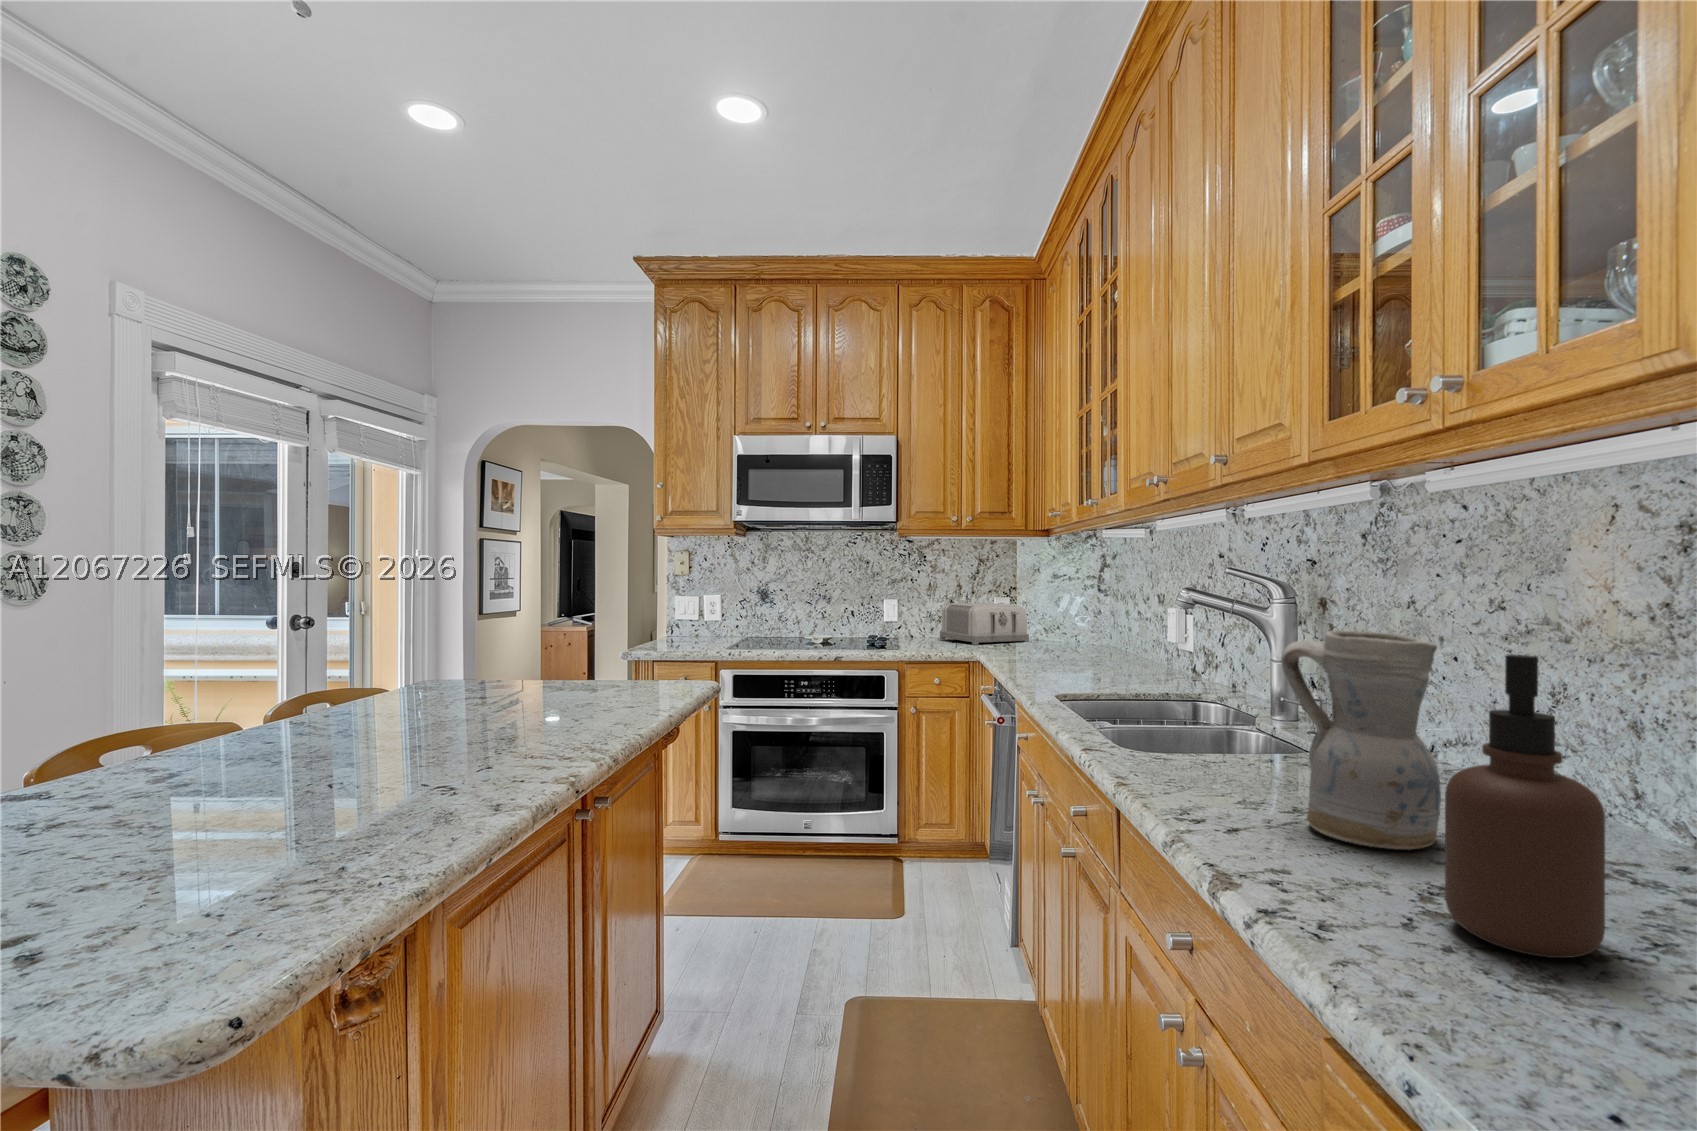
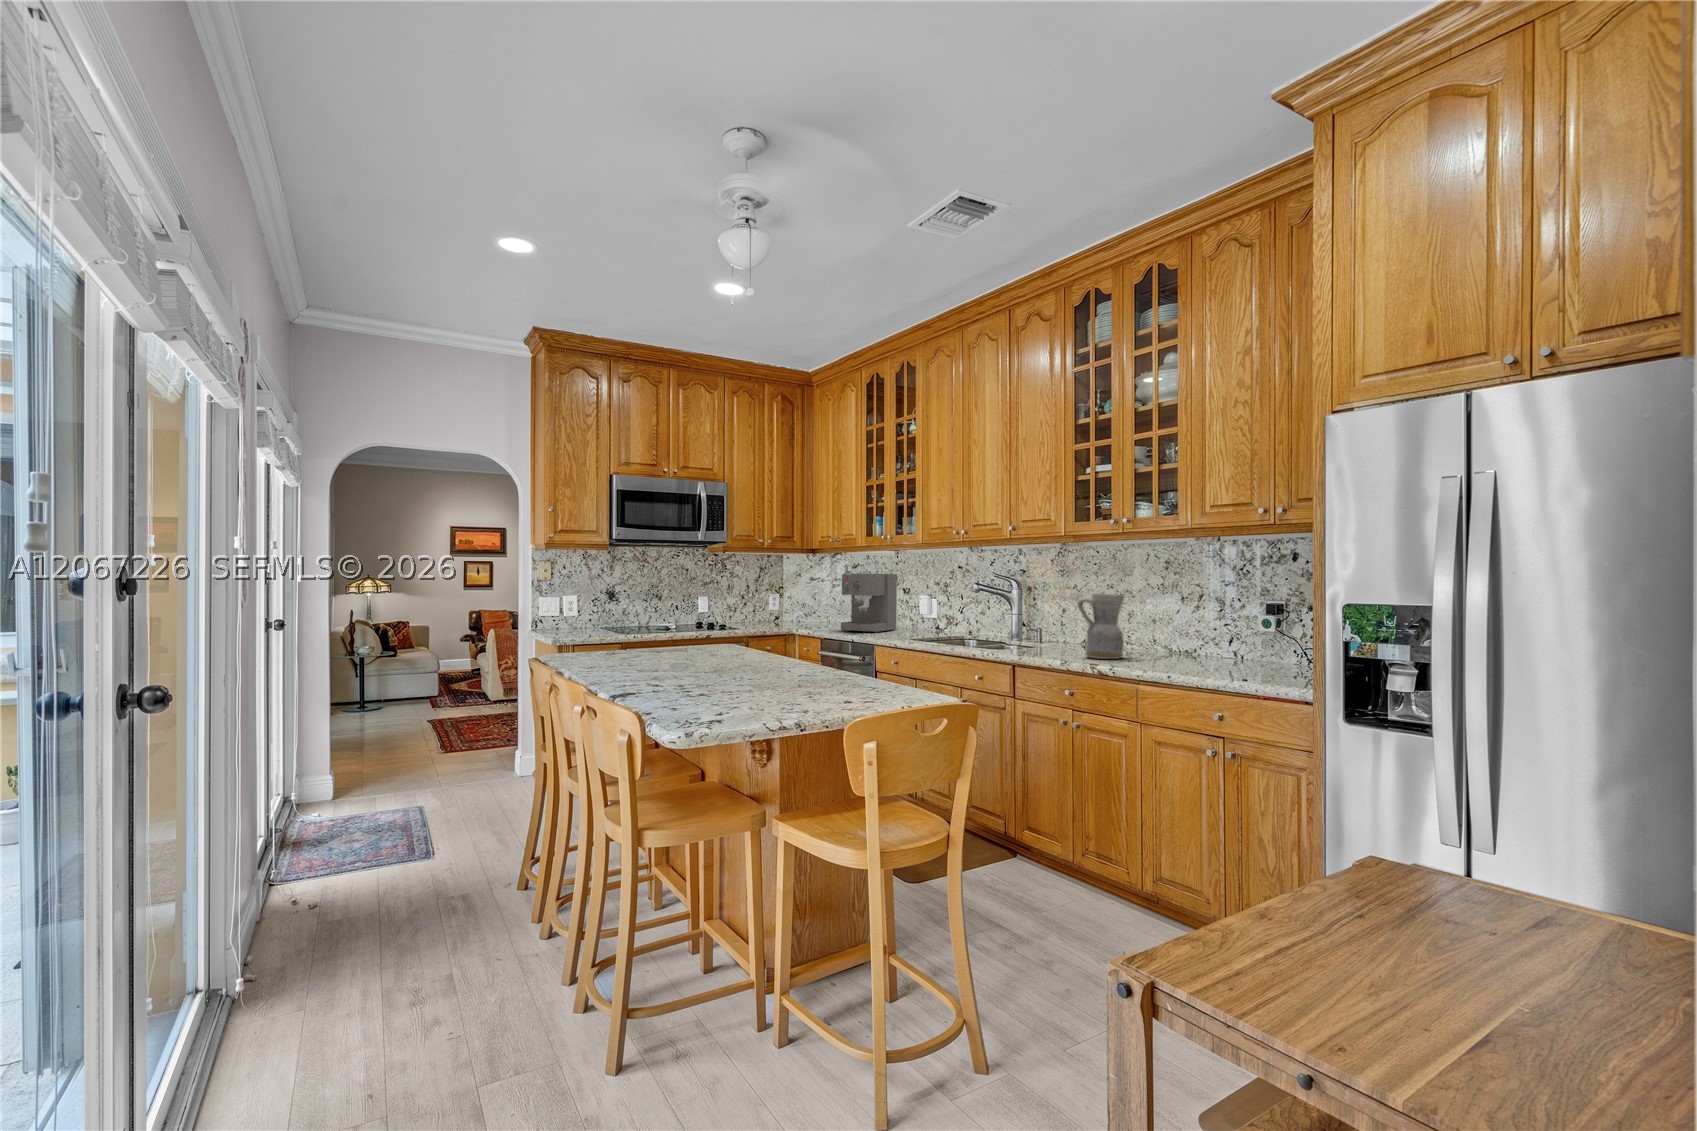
coffee maker: none [1018,567,1125,673] -> present [841,574,897,633]
toaster: present [940,603,1029,645] -> none [736,598,796,625]
soap dispenser: present [1445,655,1605,958] -> none [1146,594,1180,666]

